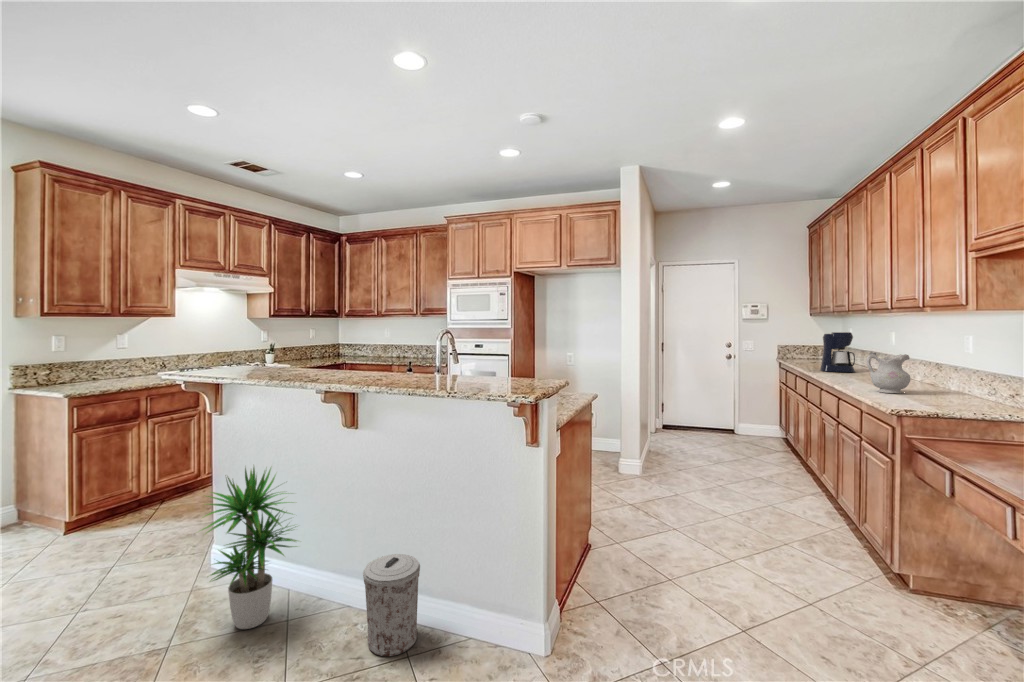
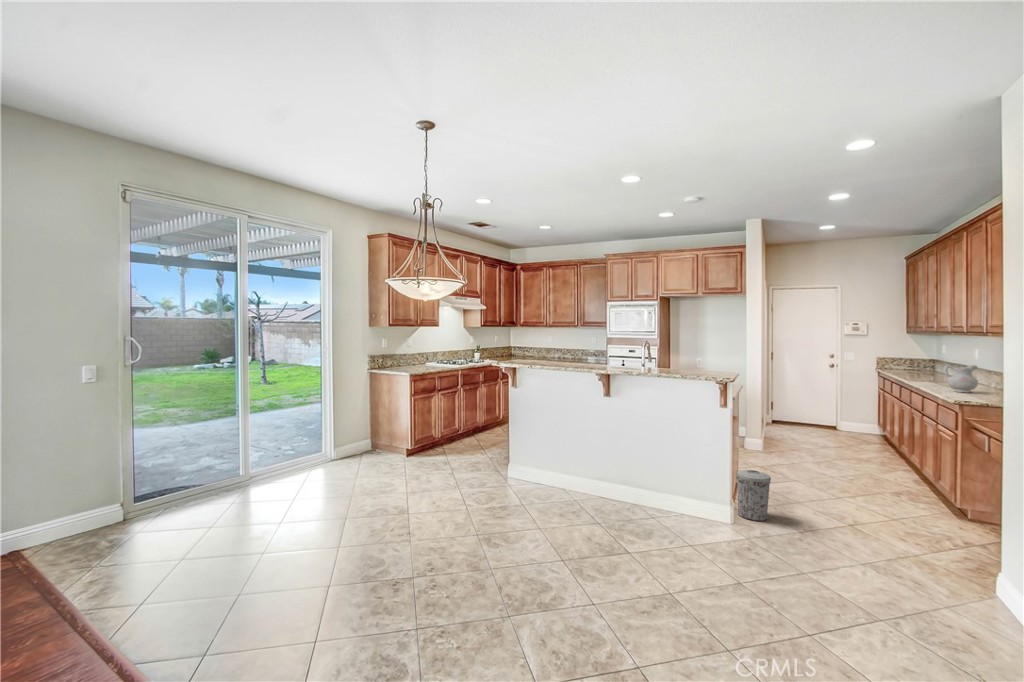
coffee maker: present [820,332,855,372] -> none [913,348,943,379]
potted plant: present [202,467,297,629] -> none [524,413,579,501]
trash can: present [363,554,420,656] -> present [736,470,771,521]

